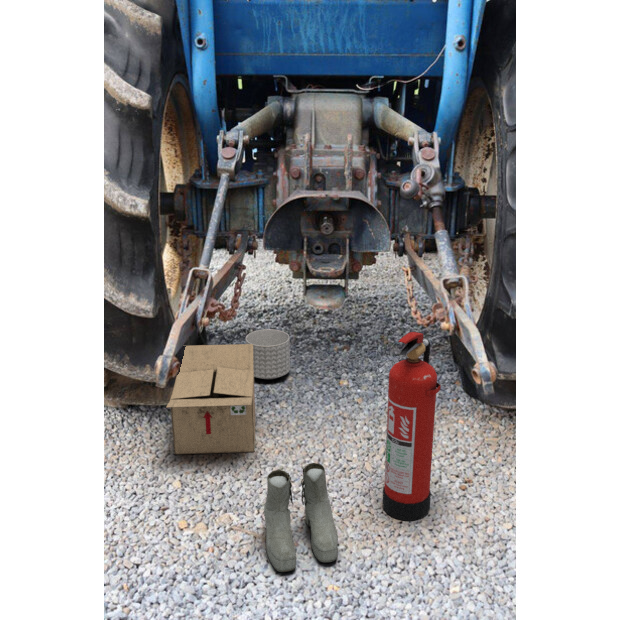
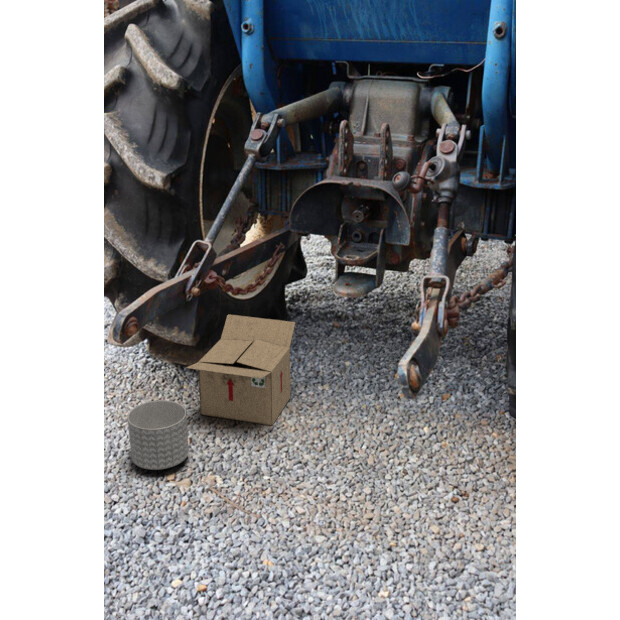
planter: present [246,329,290,379] -> present [127,400,189,470]
fire extinguisher: present [382,332,441,521] -> none [360,327,420,520]
boots: present [264,463,338,572] -> none [225,441,298,539]

